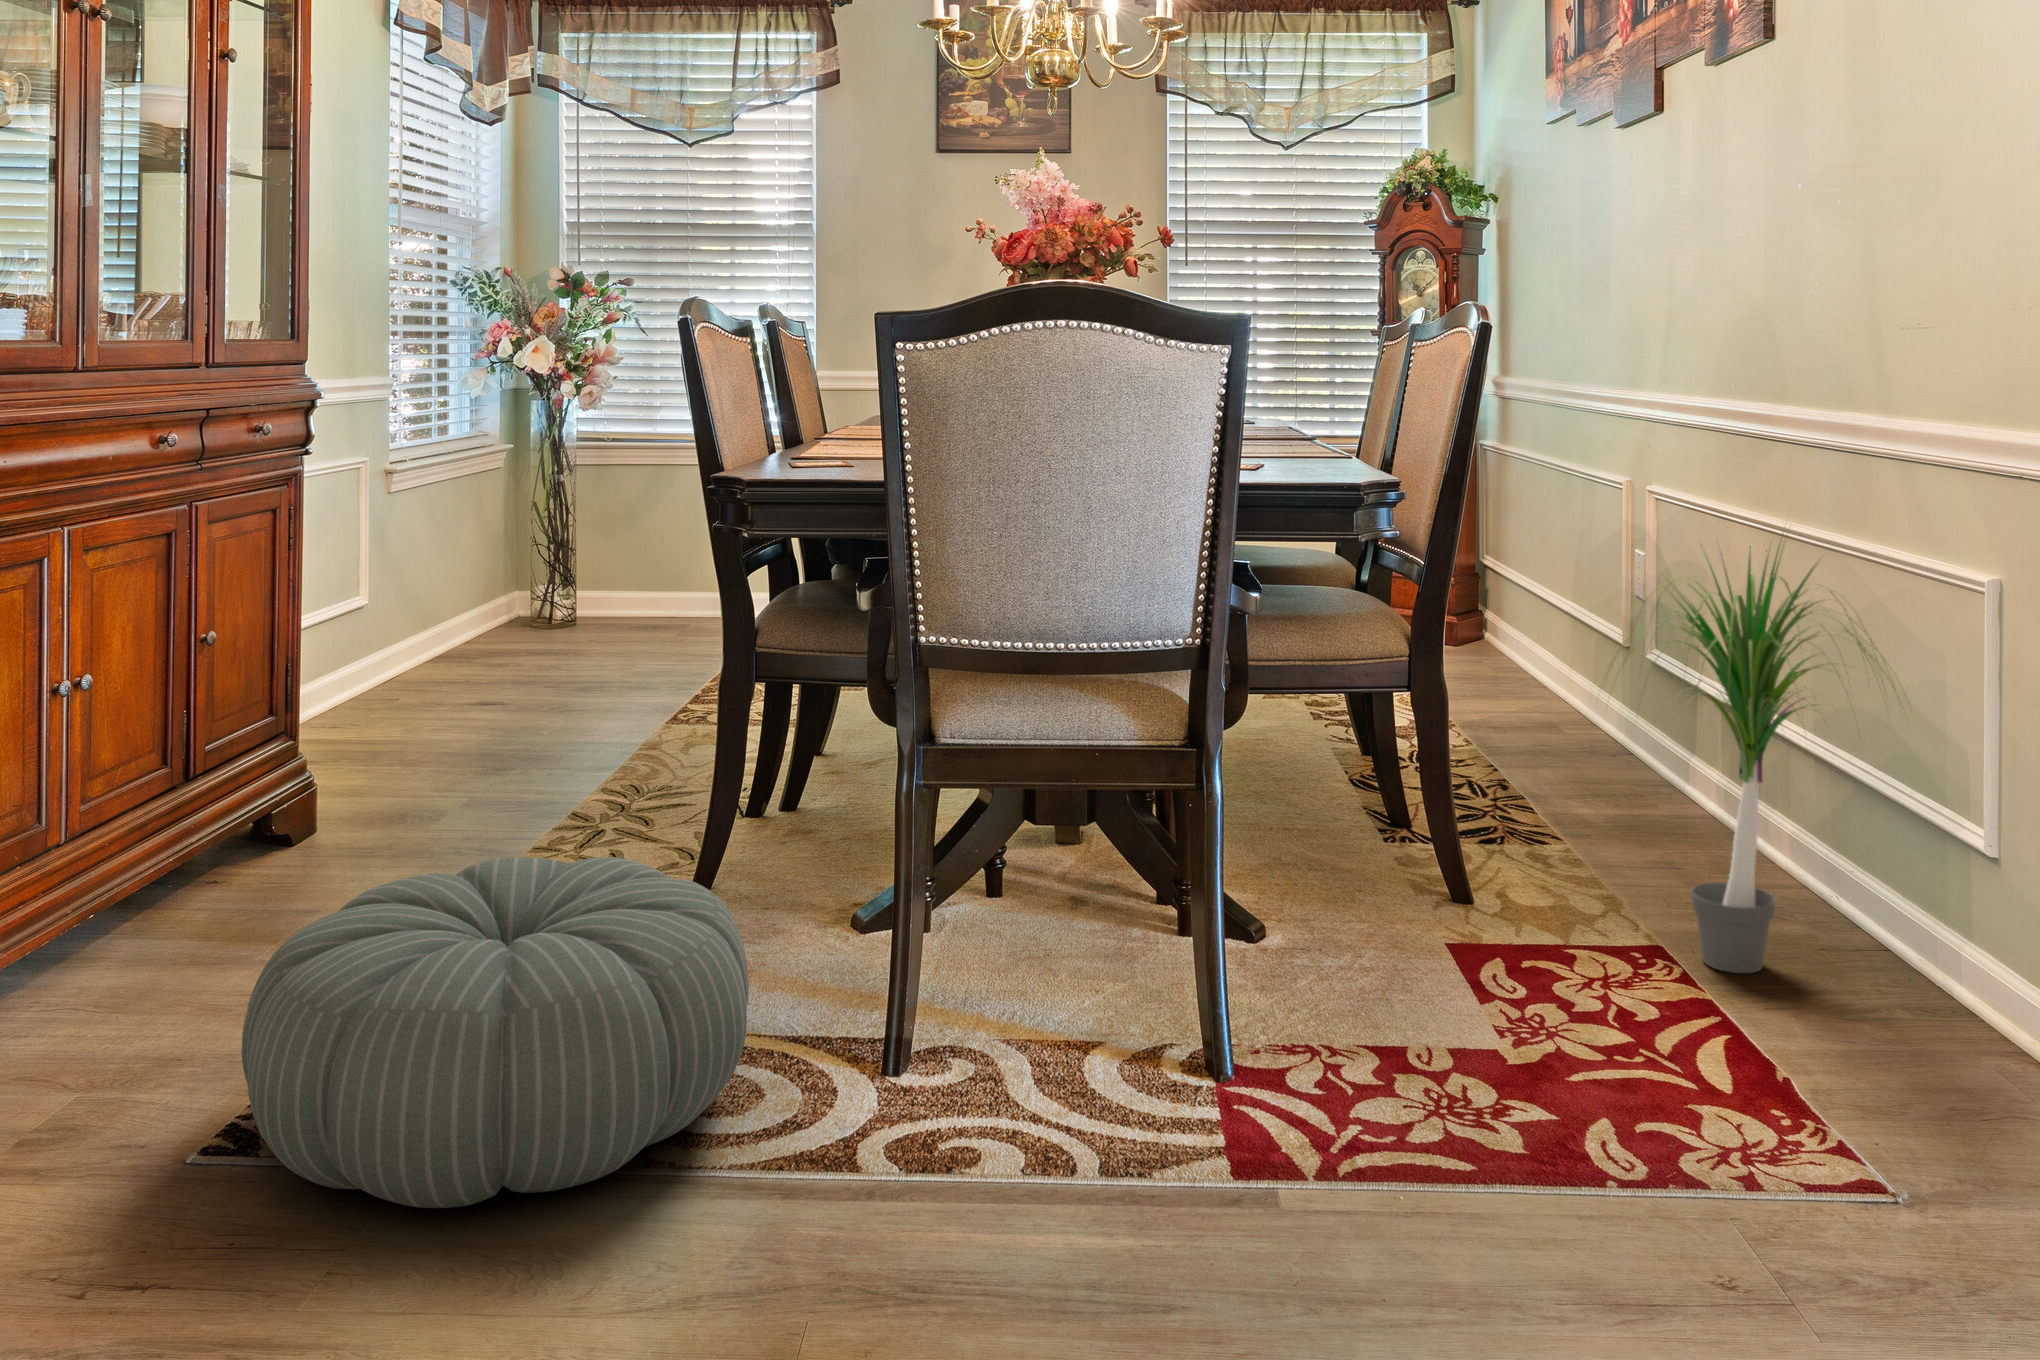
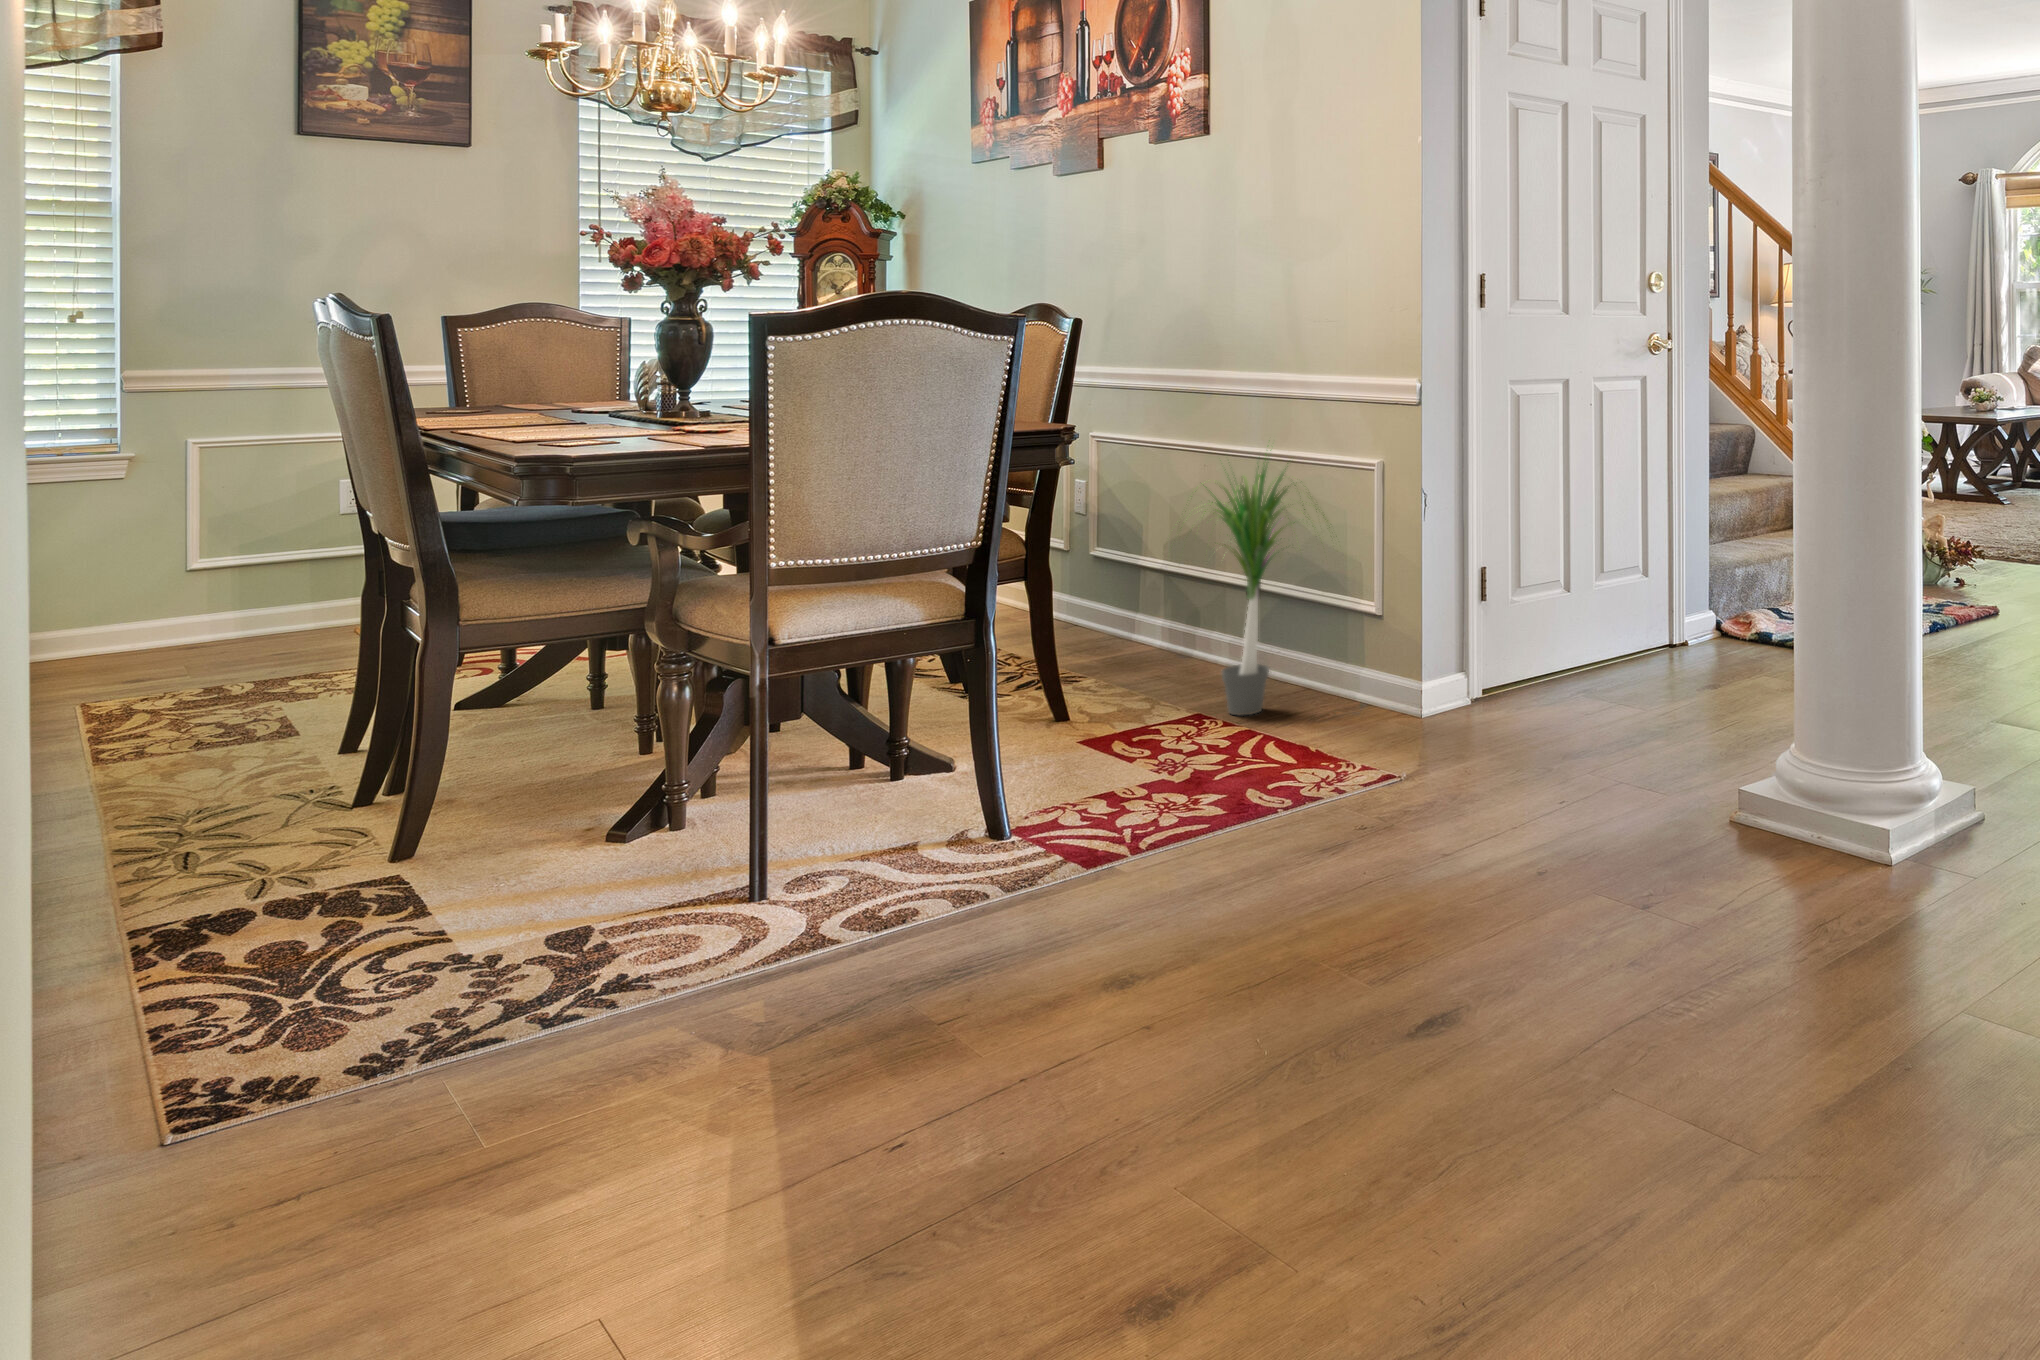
pouf: present [242,857,749,1208] -> none [178,792,702,1094]

